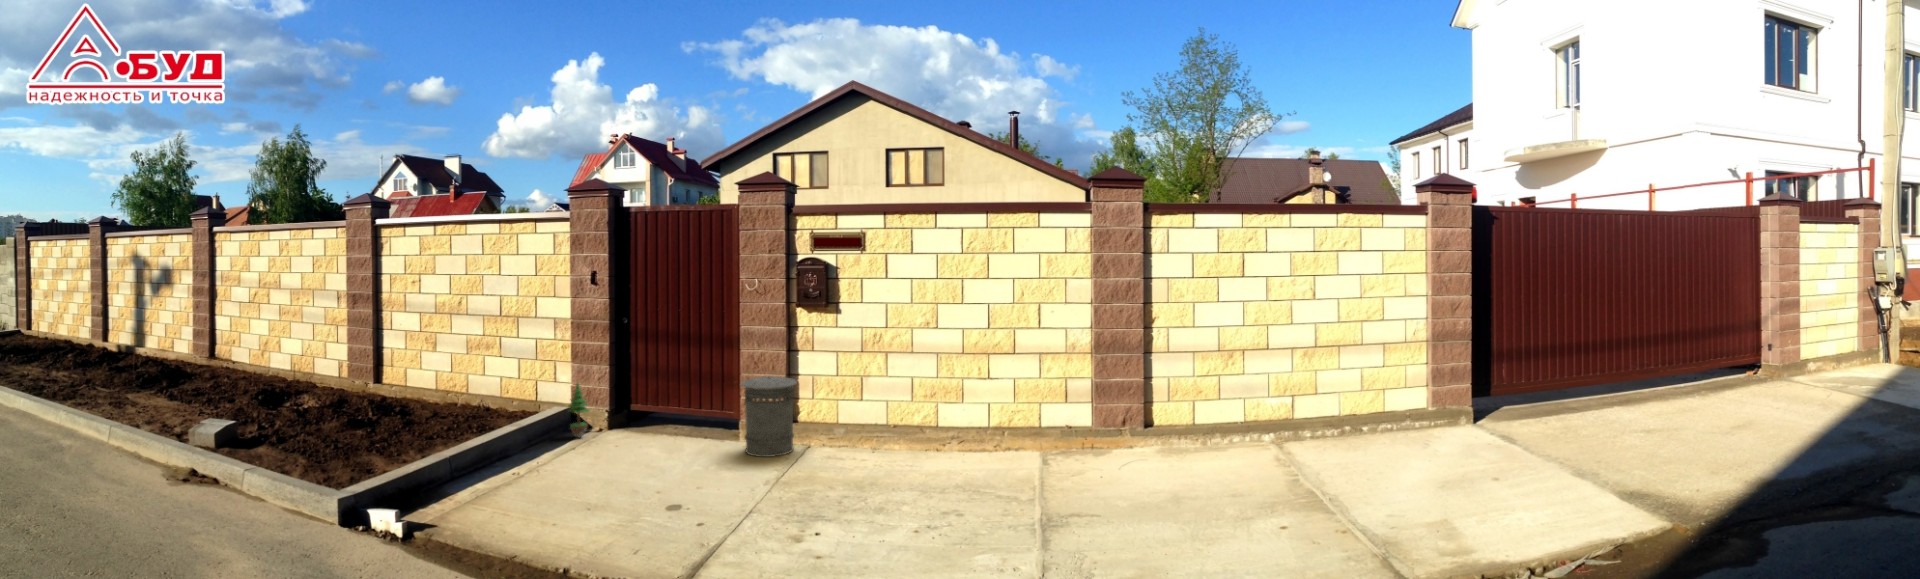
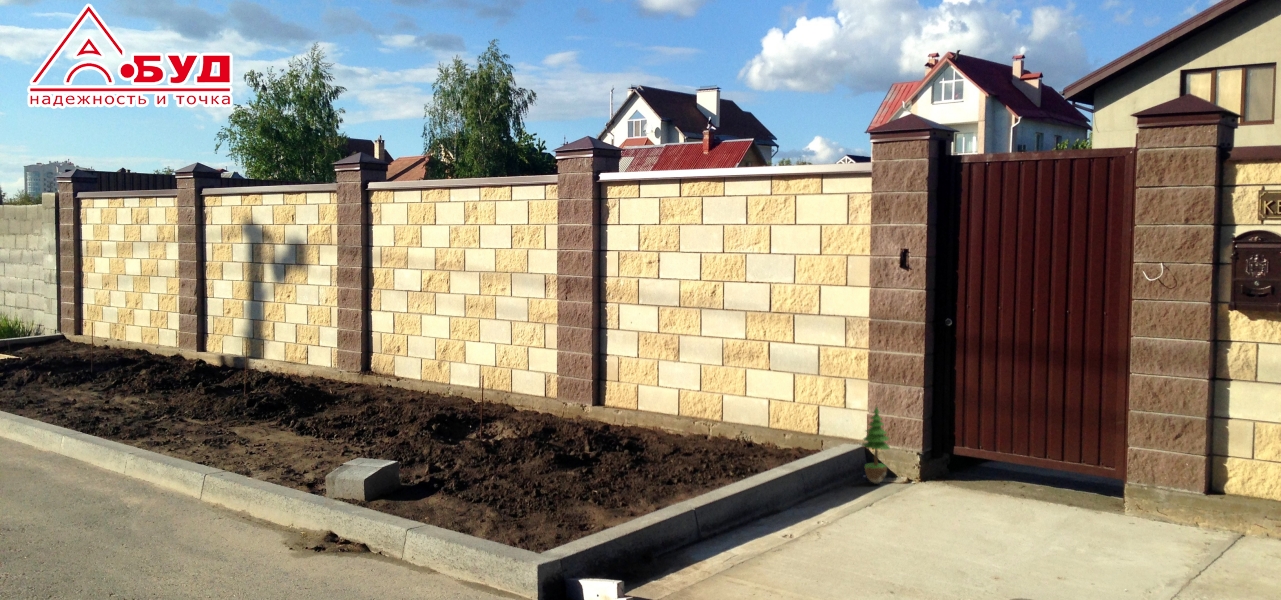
trash can: present [740,377,797,457] -> none [1138,418,1241,551]

